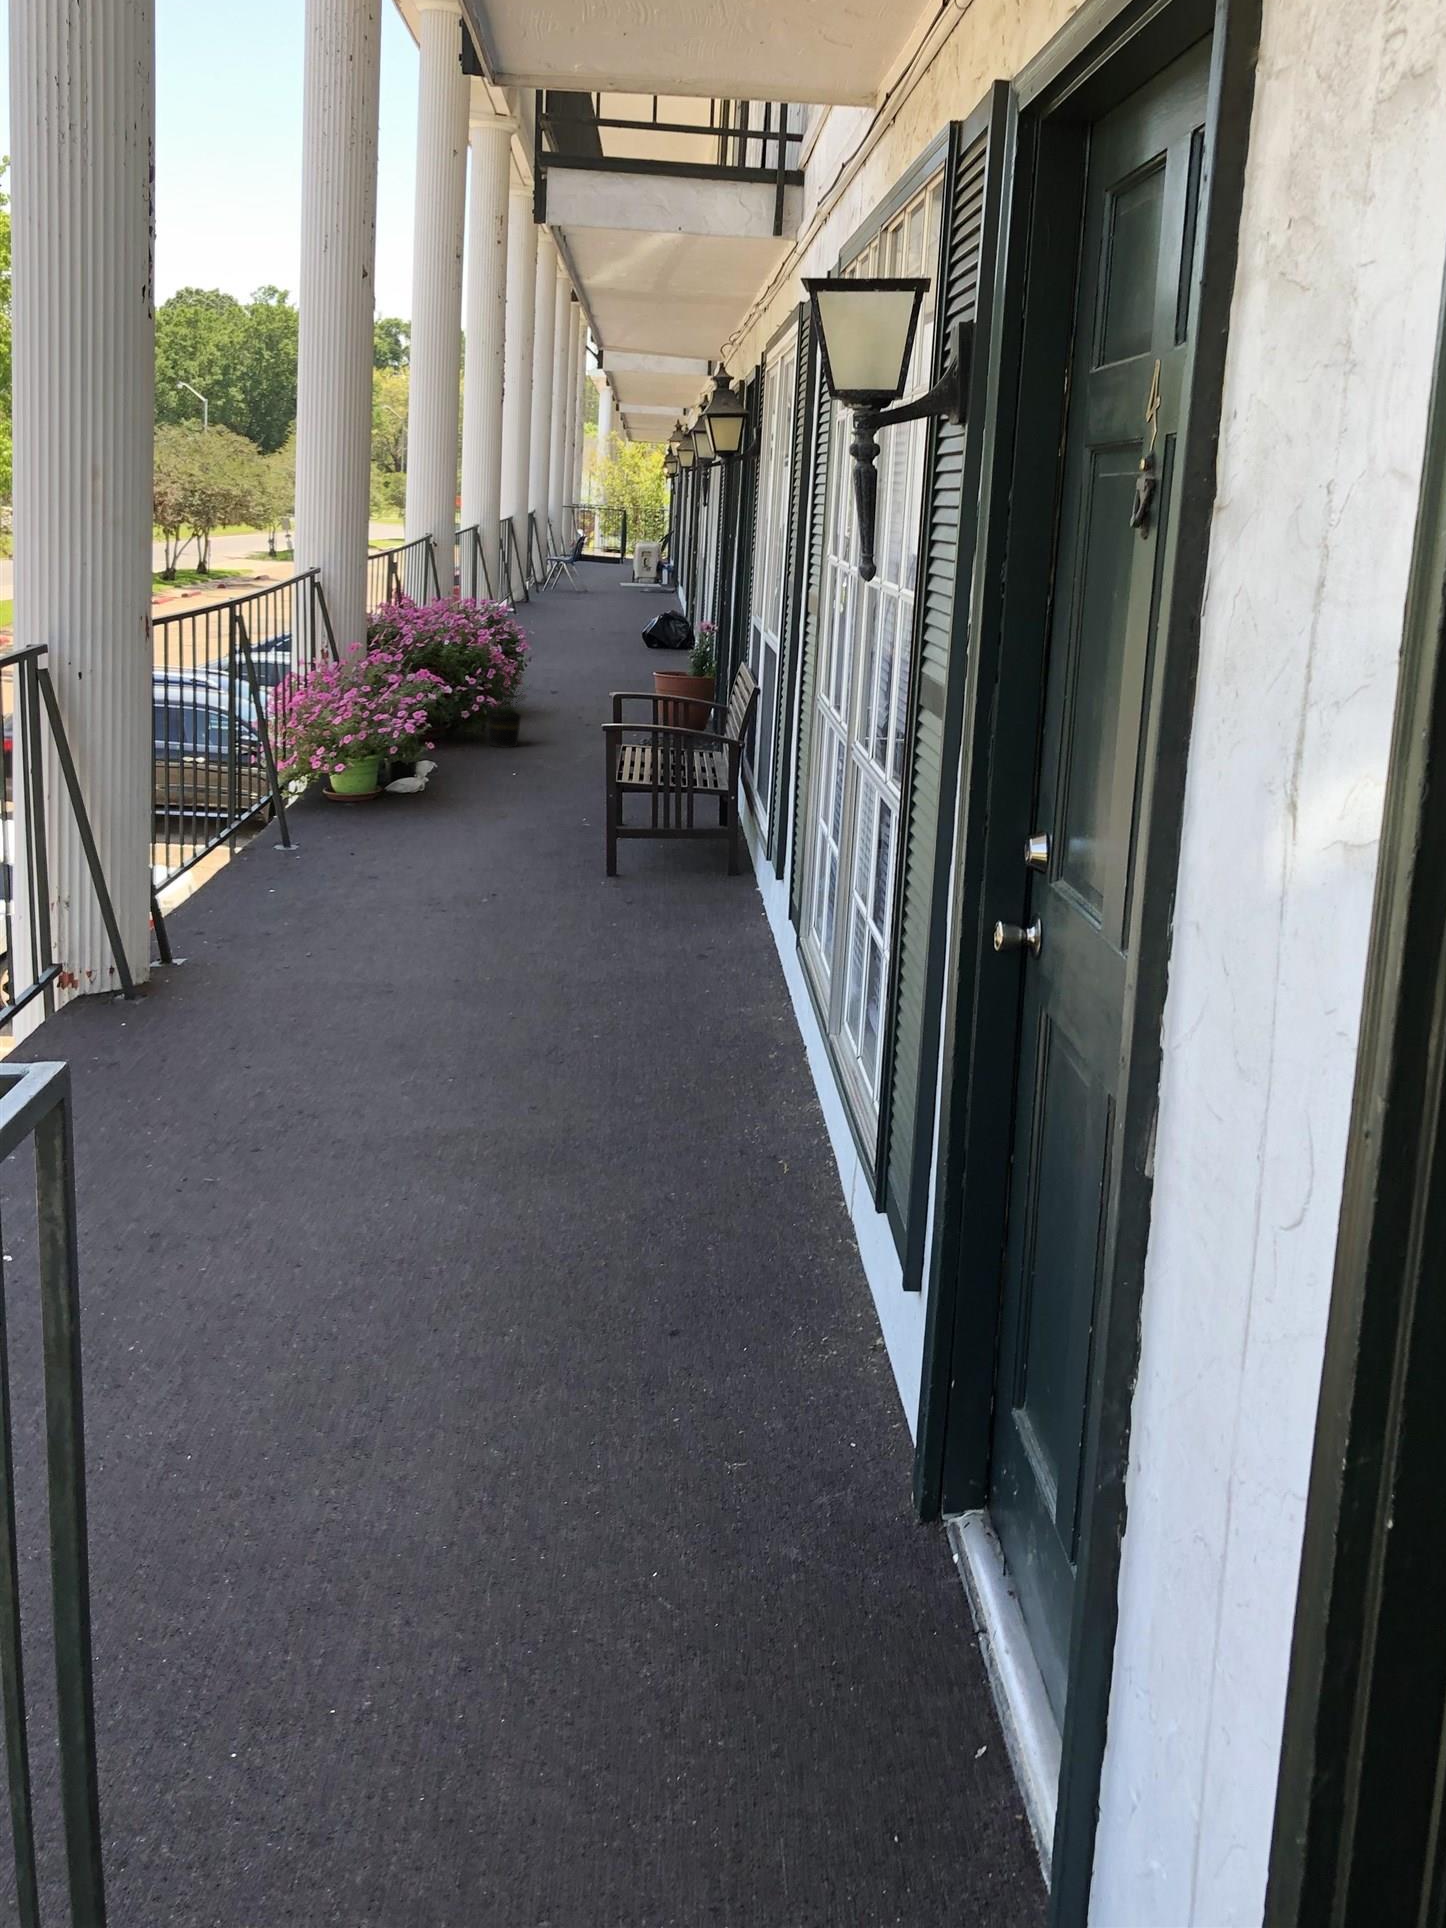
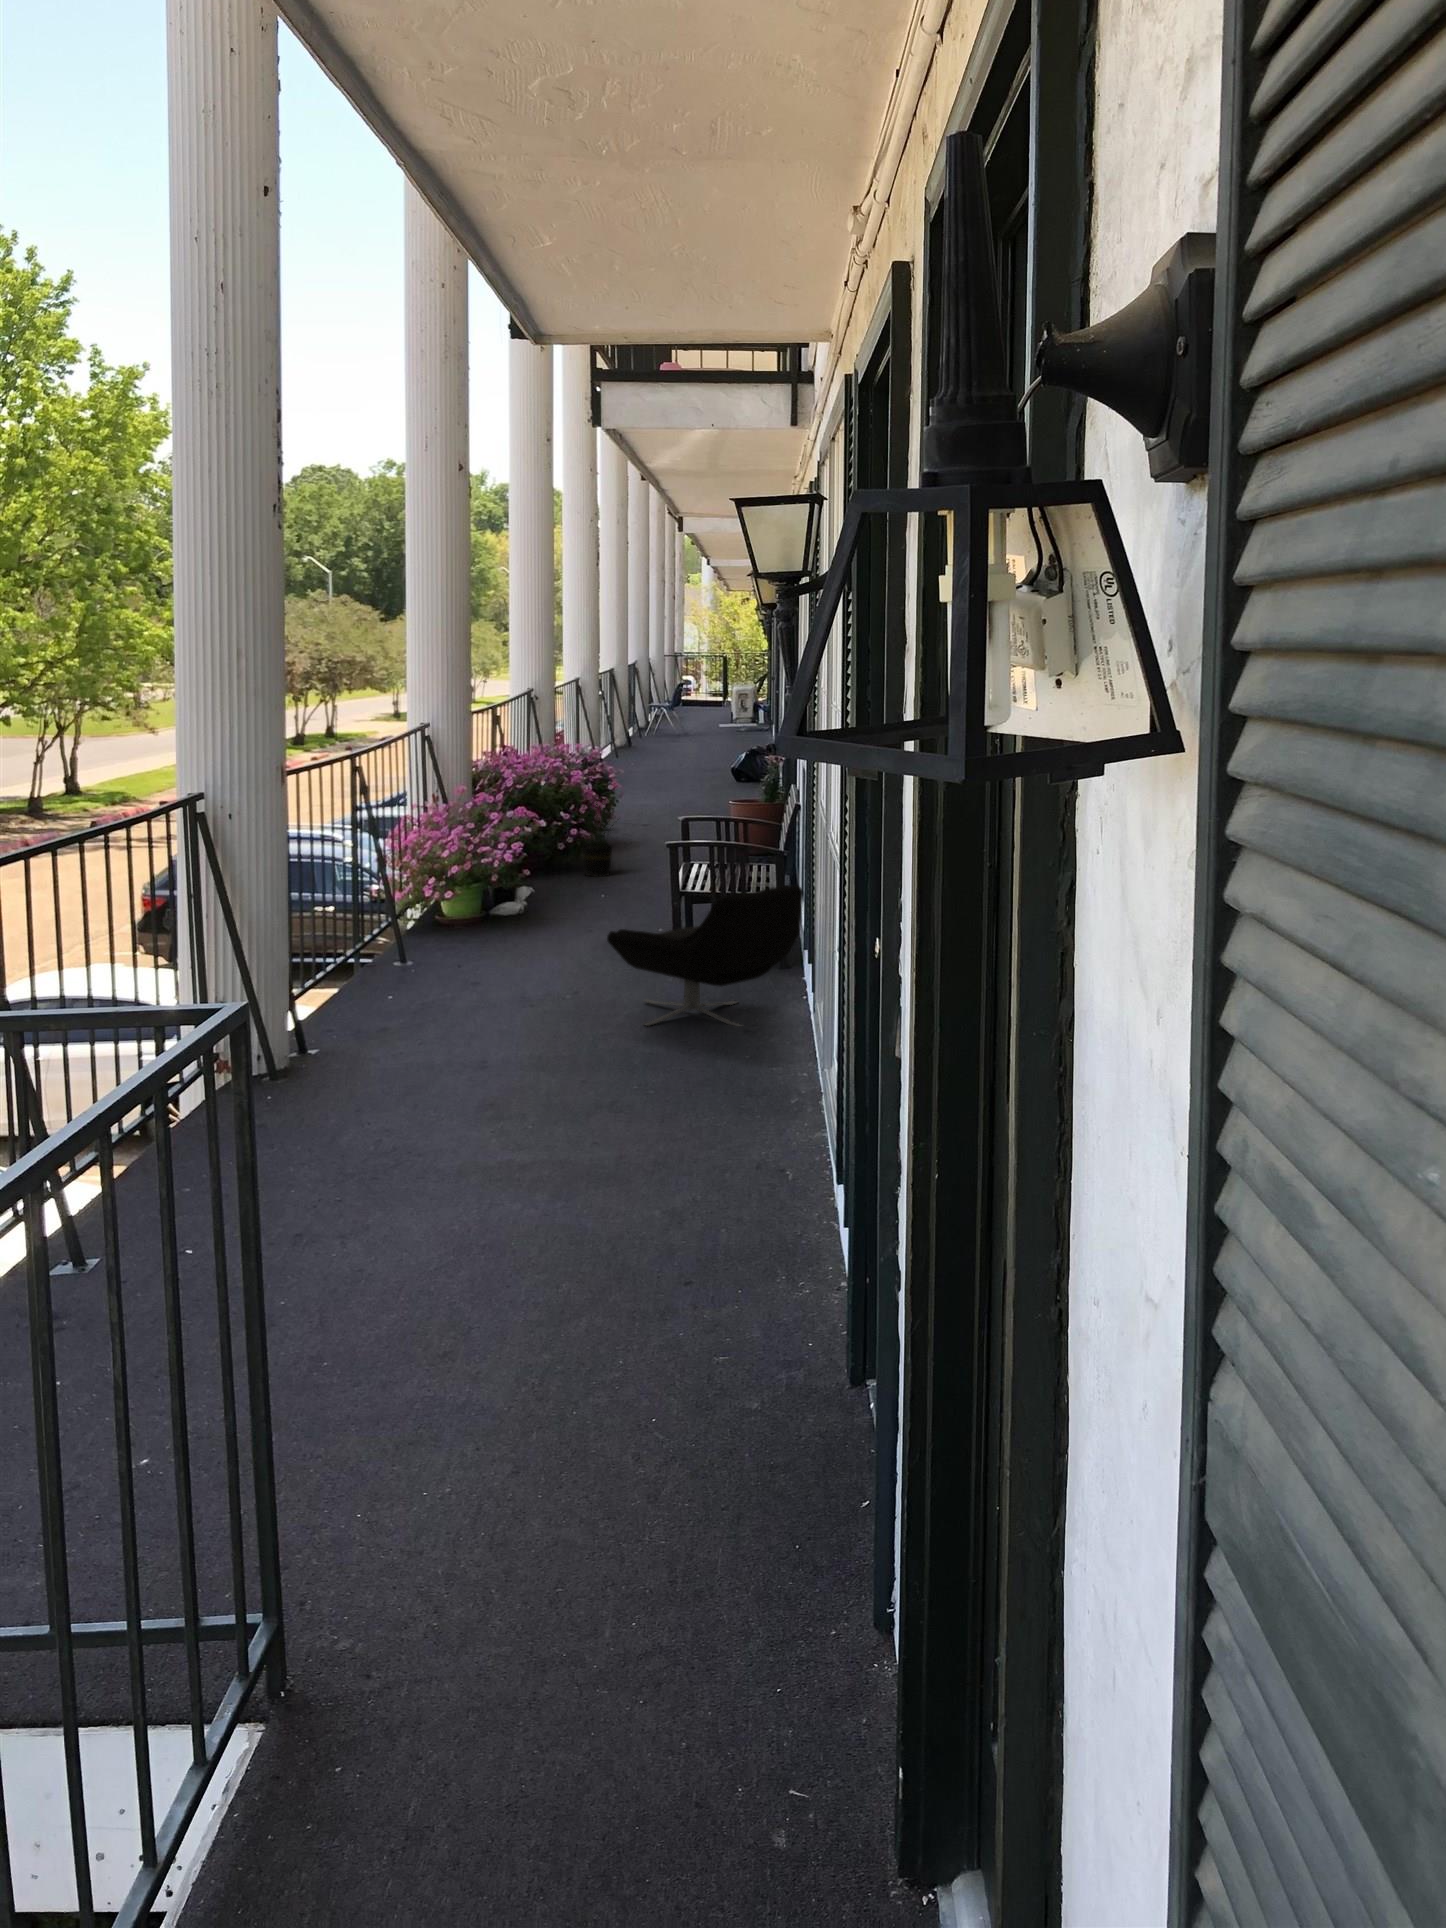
lounge chair: none [536,787,768,947] -> present [607,885,803,1026]

